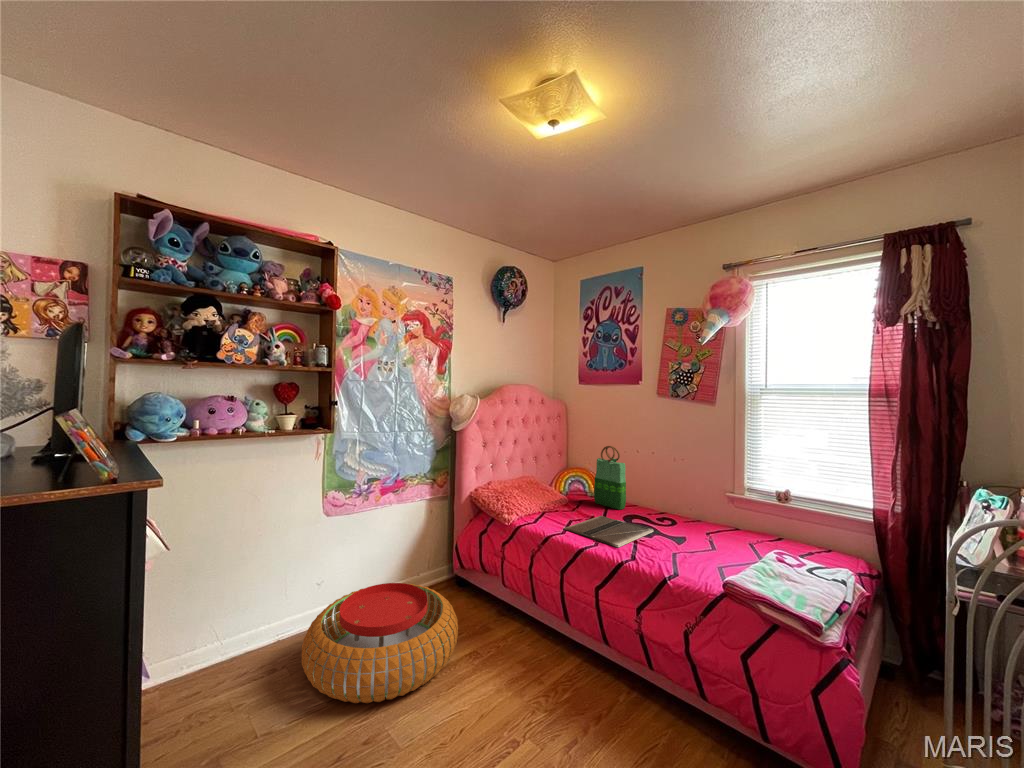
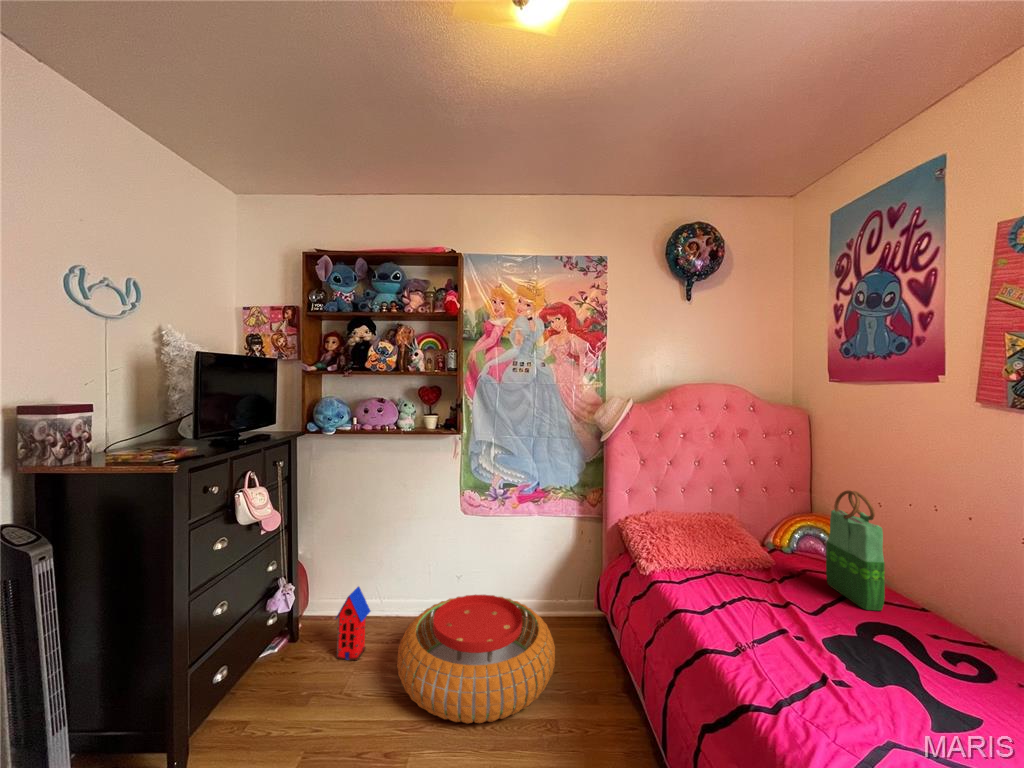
laptop: present [564,516,653,547] -> none [706,605,890,674]
toy house: none [204,627,248,724] -> present [336,587,370,660]

